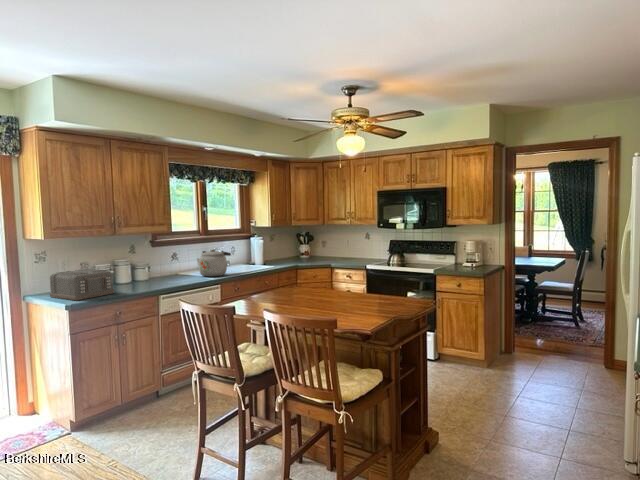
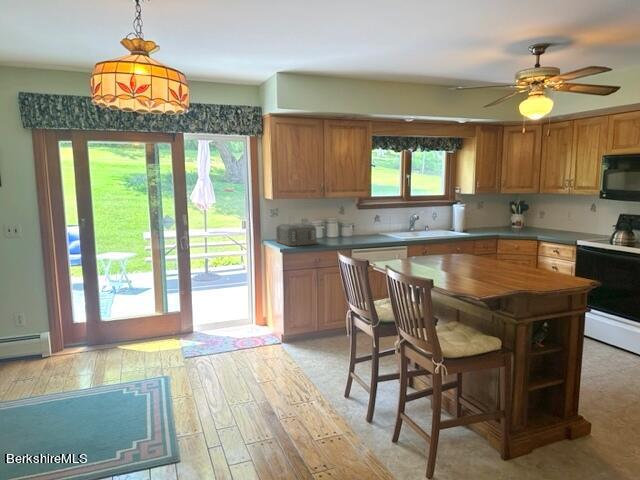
kettle: present [197,250,231,277] -> none [393,214,423,238]

